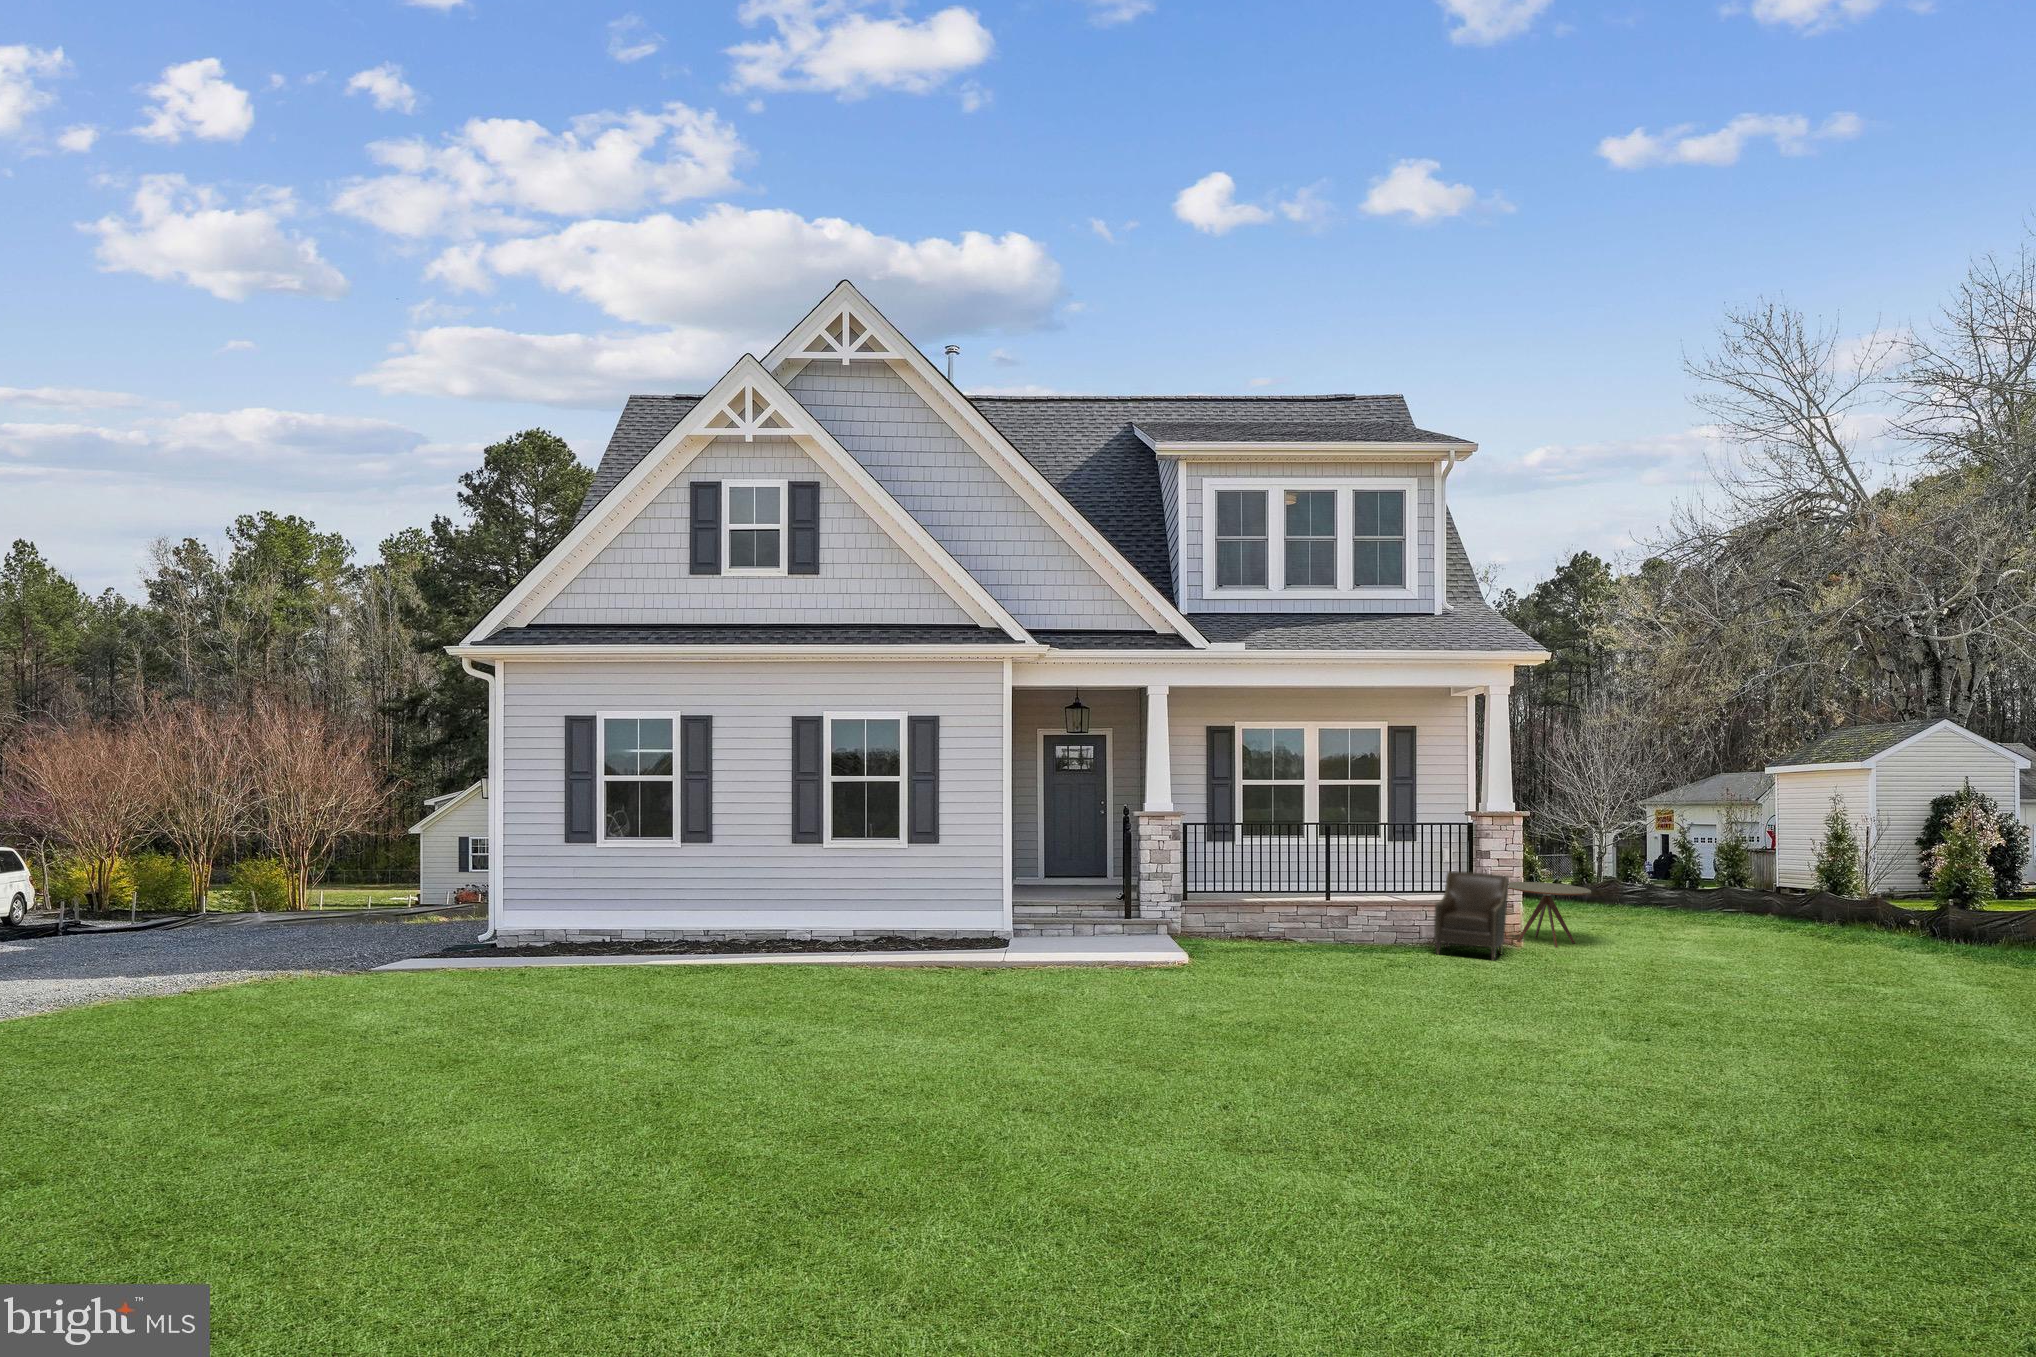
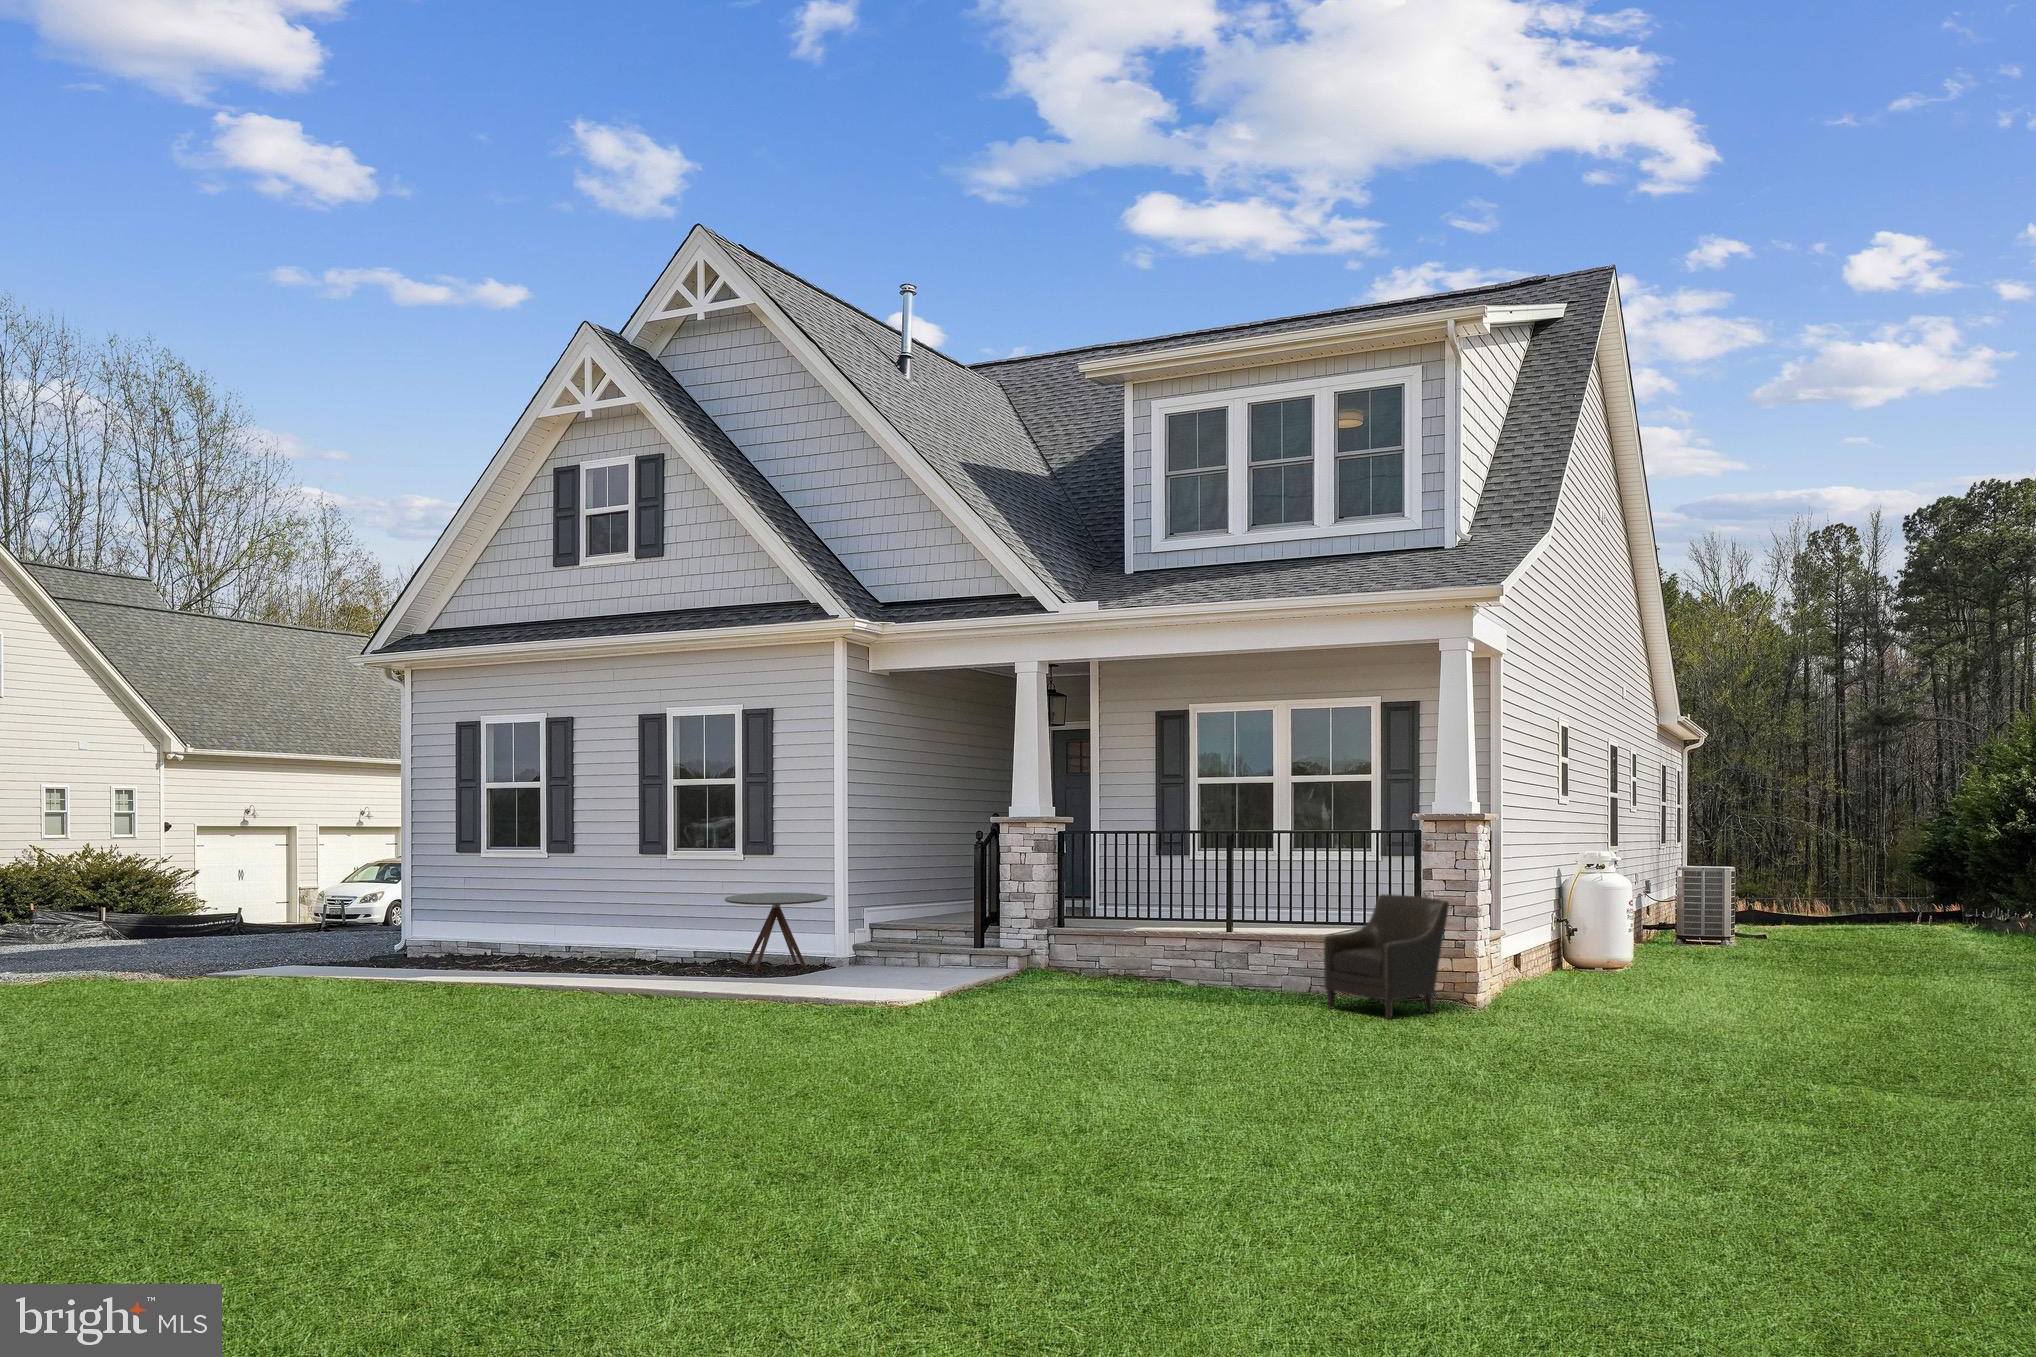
round table: present [1509,882,1591,948] -> present [725,893,828,972]

